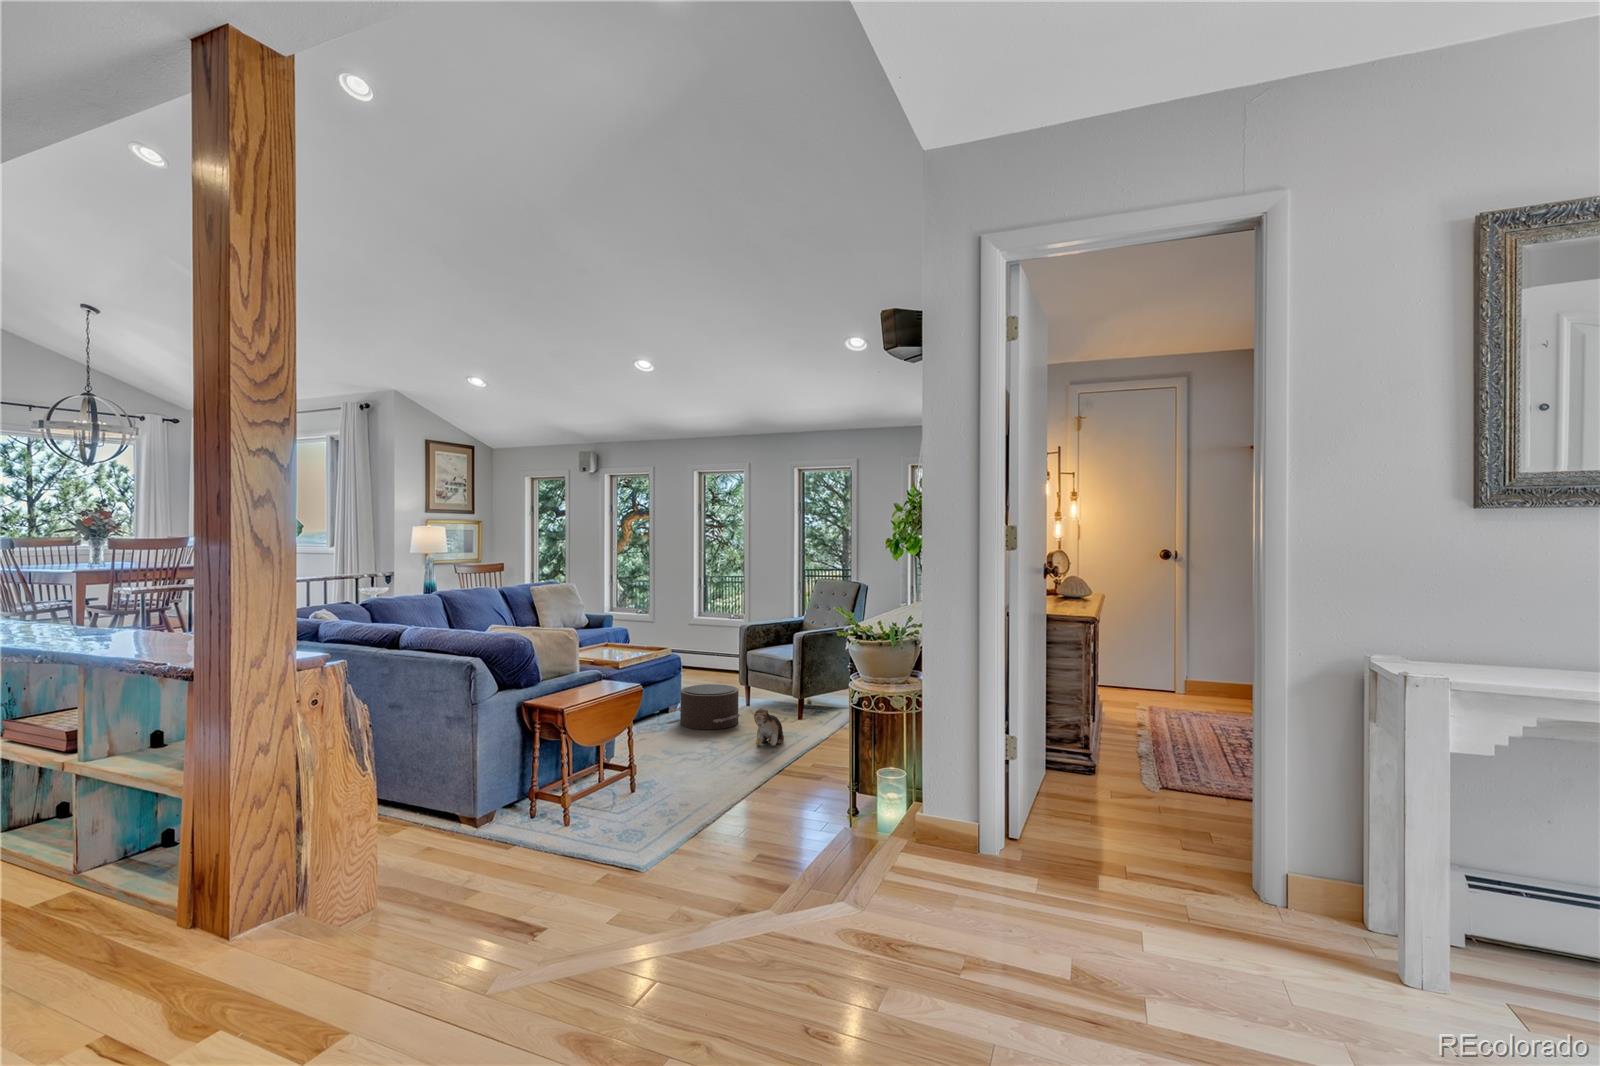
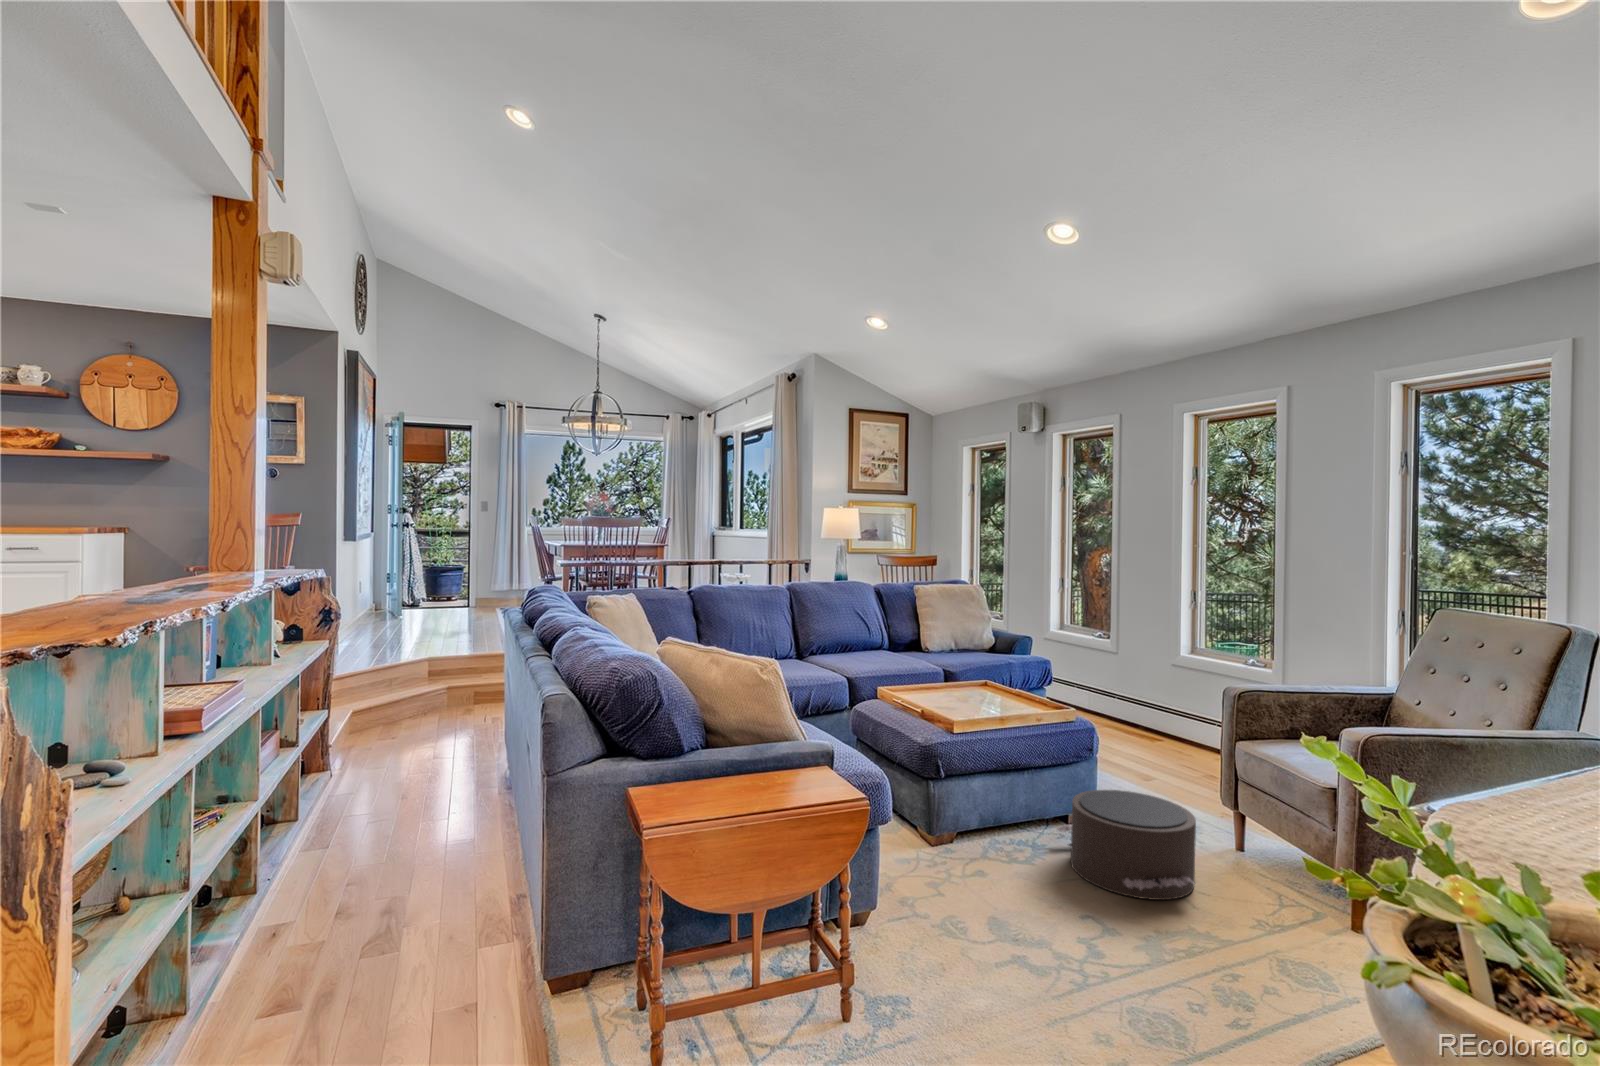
plush toy: present [752,708,784,746] -> none [1182,904,1290,1005]

